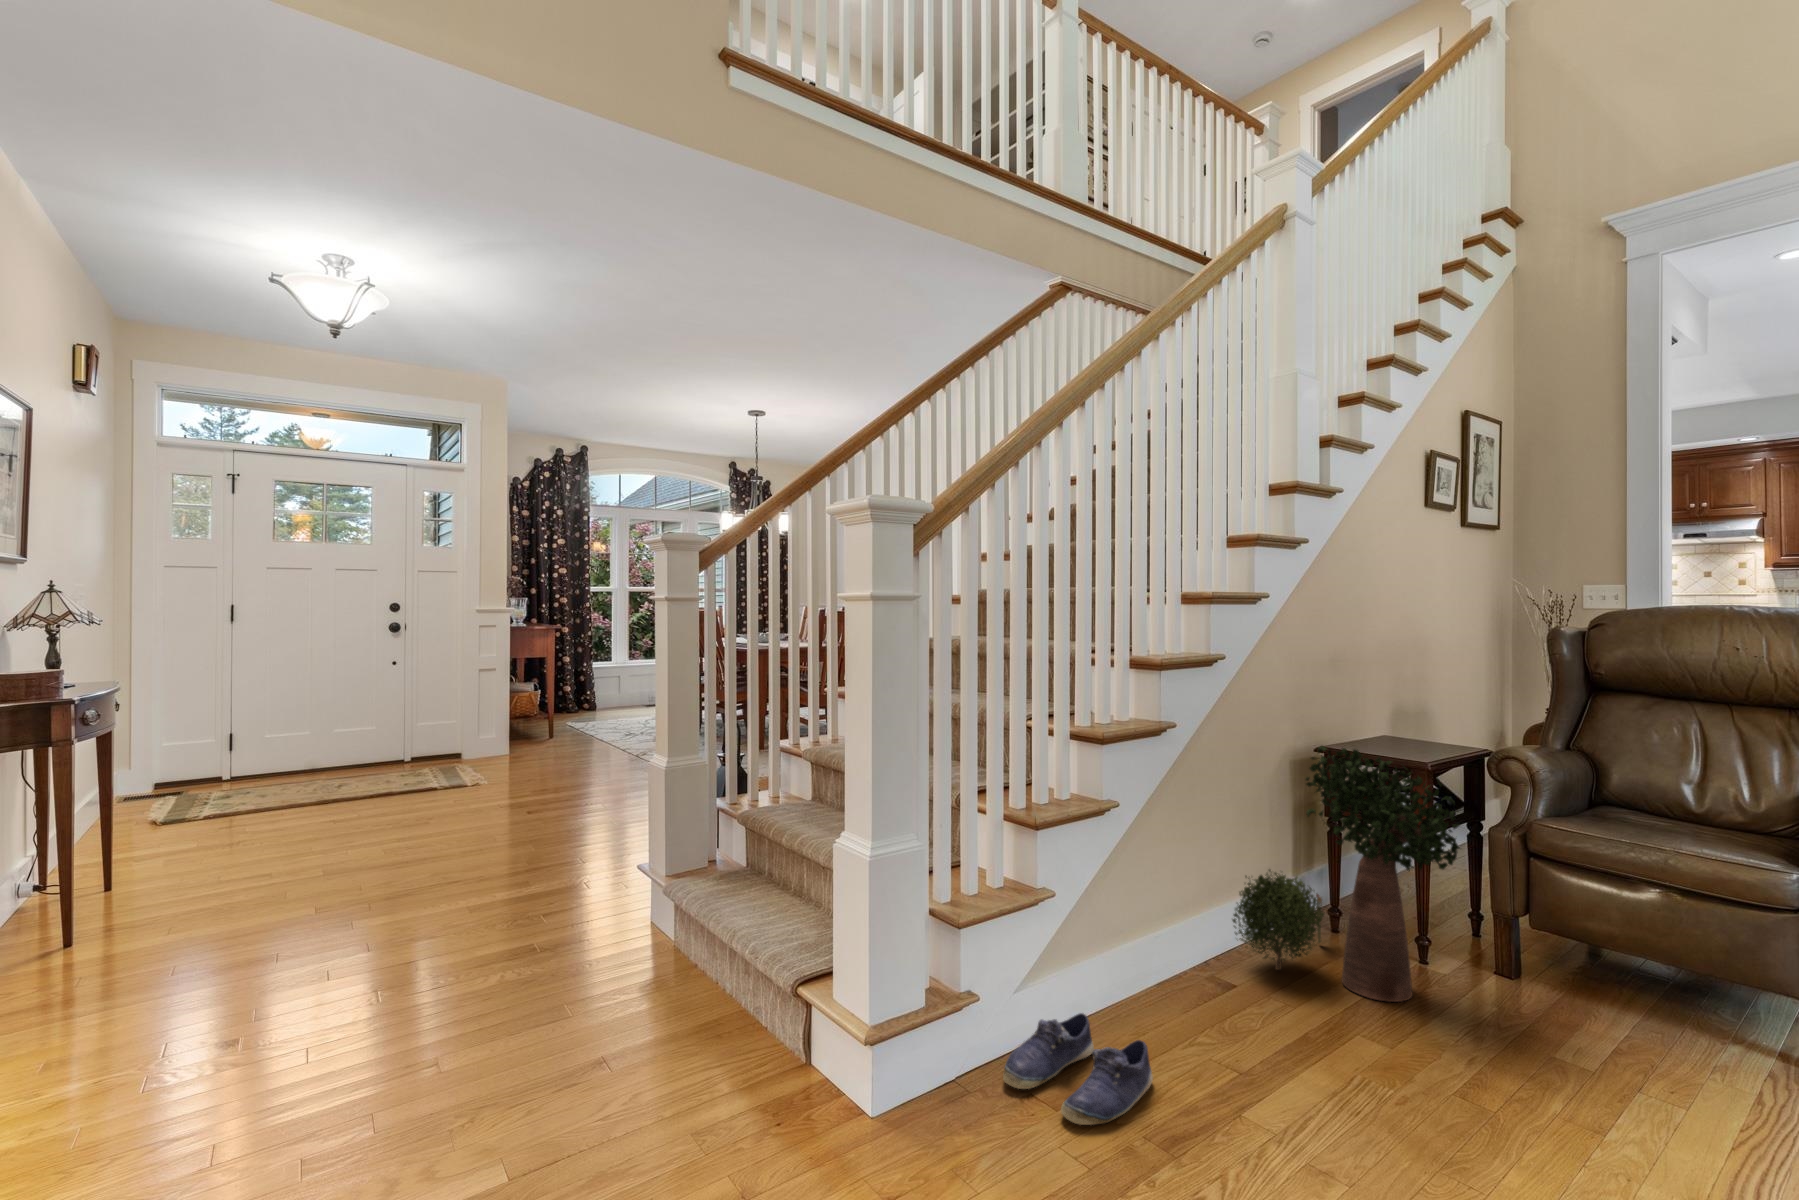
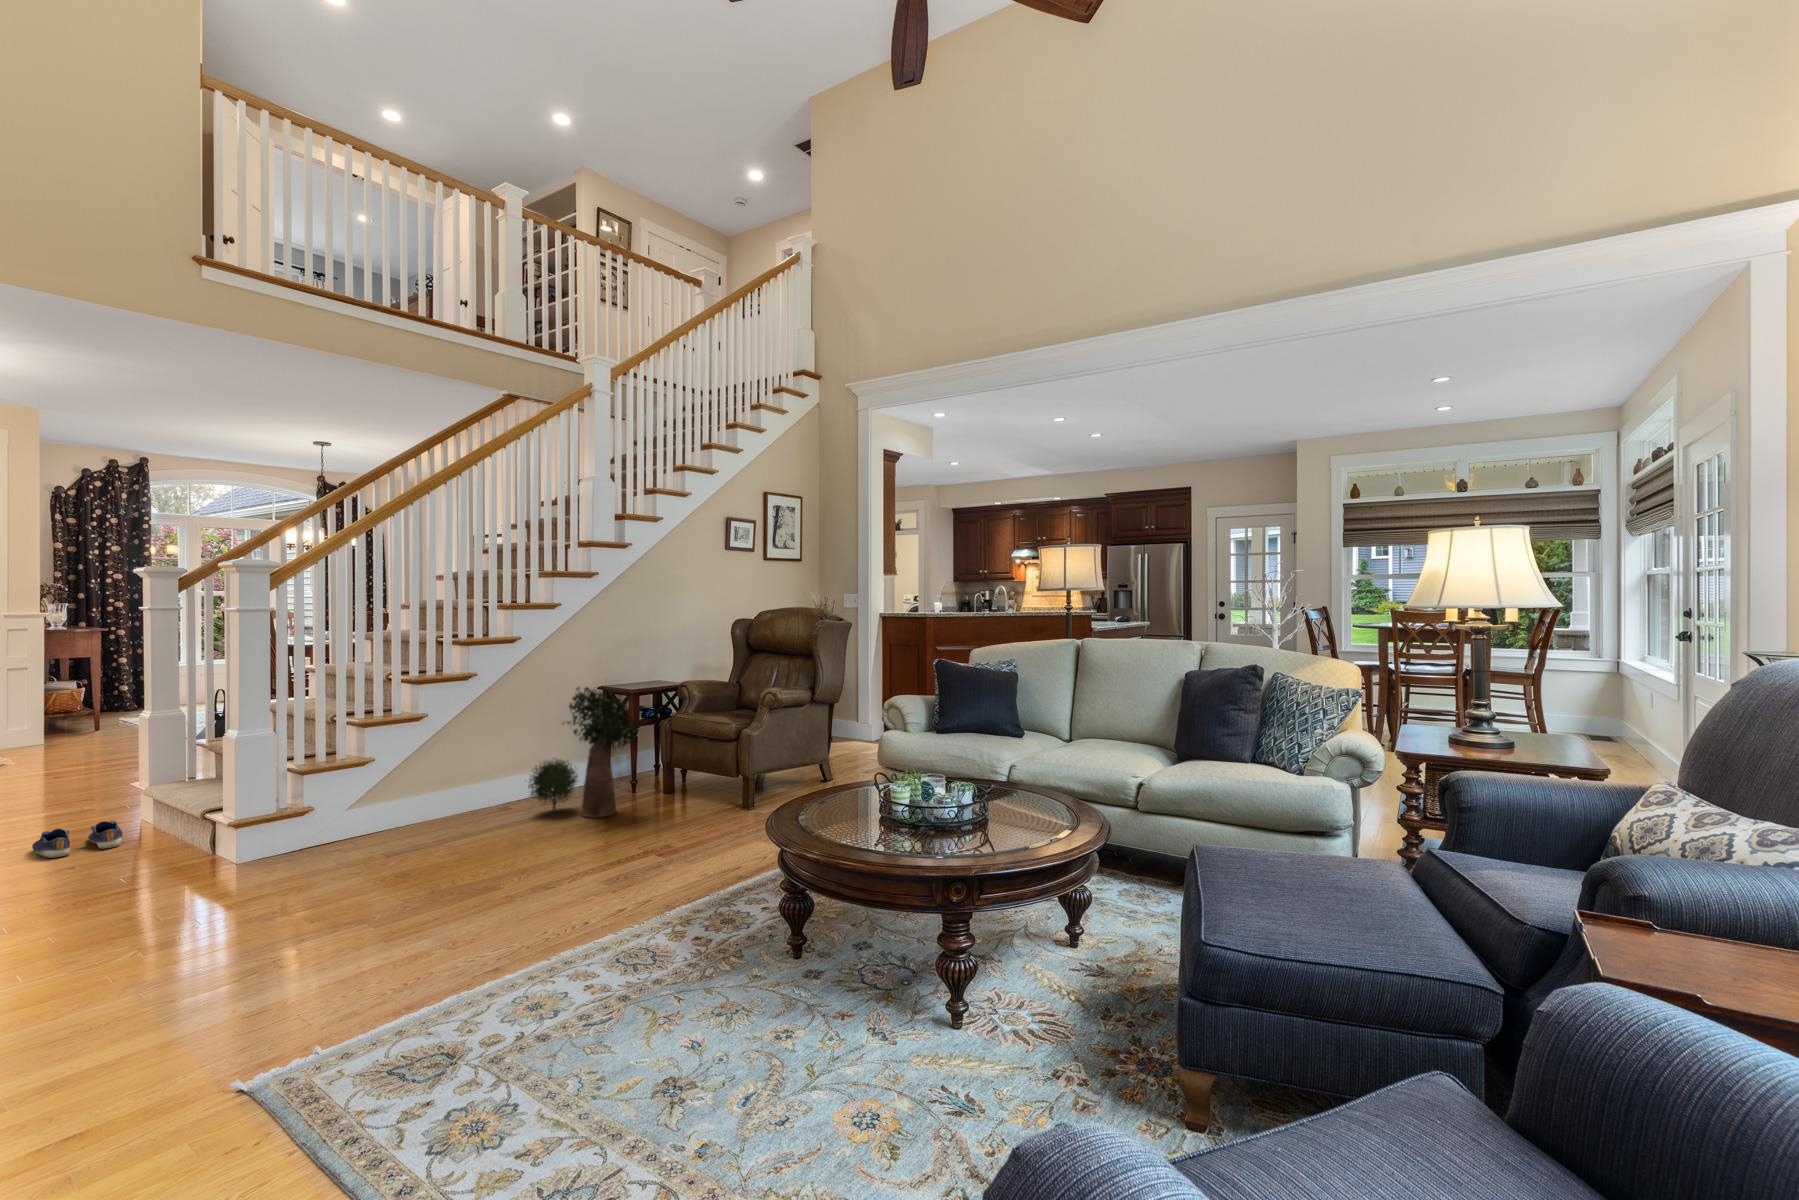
shoe: present [1003,1013,1153,1125] -> present [32,821,122,858]

